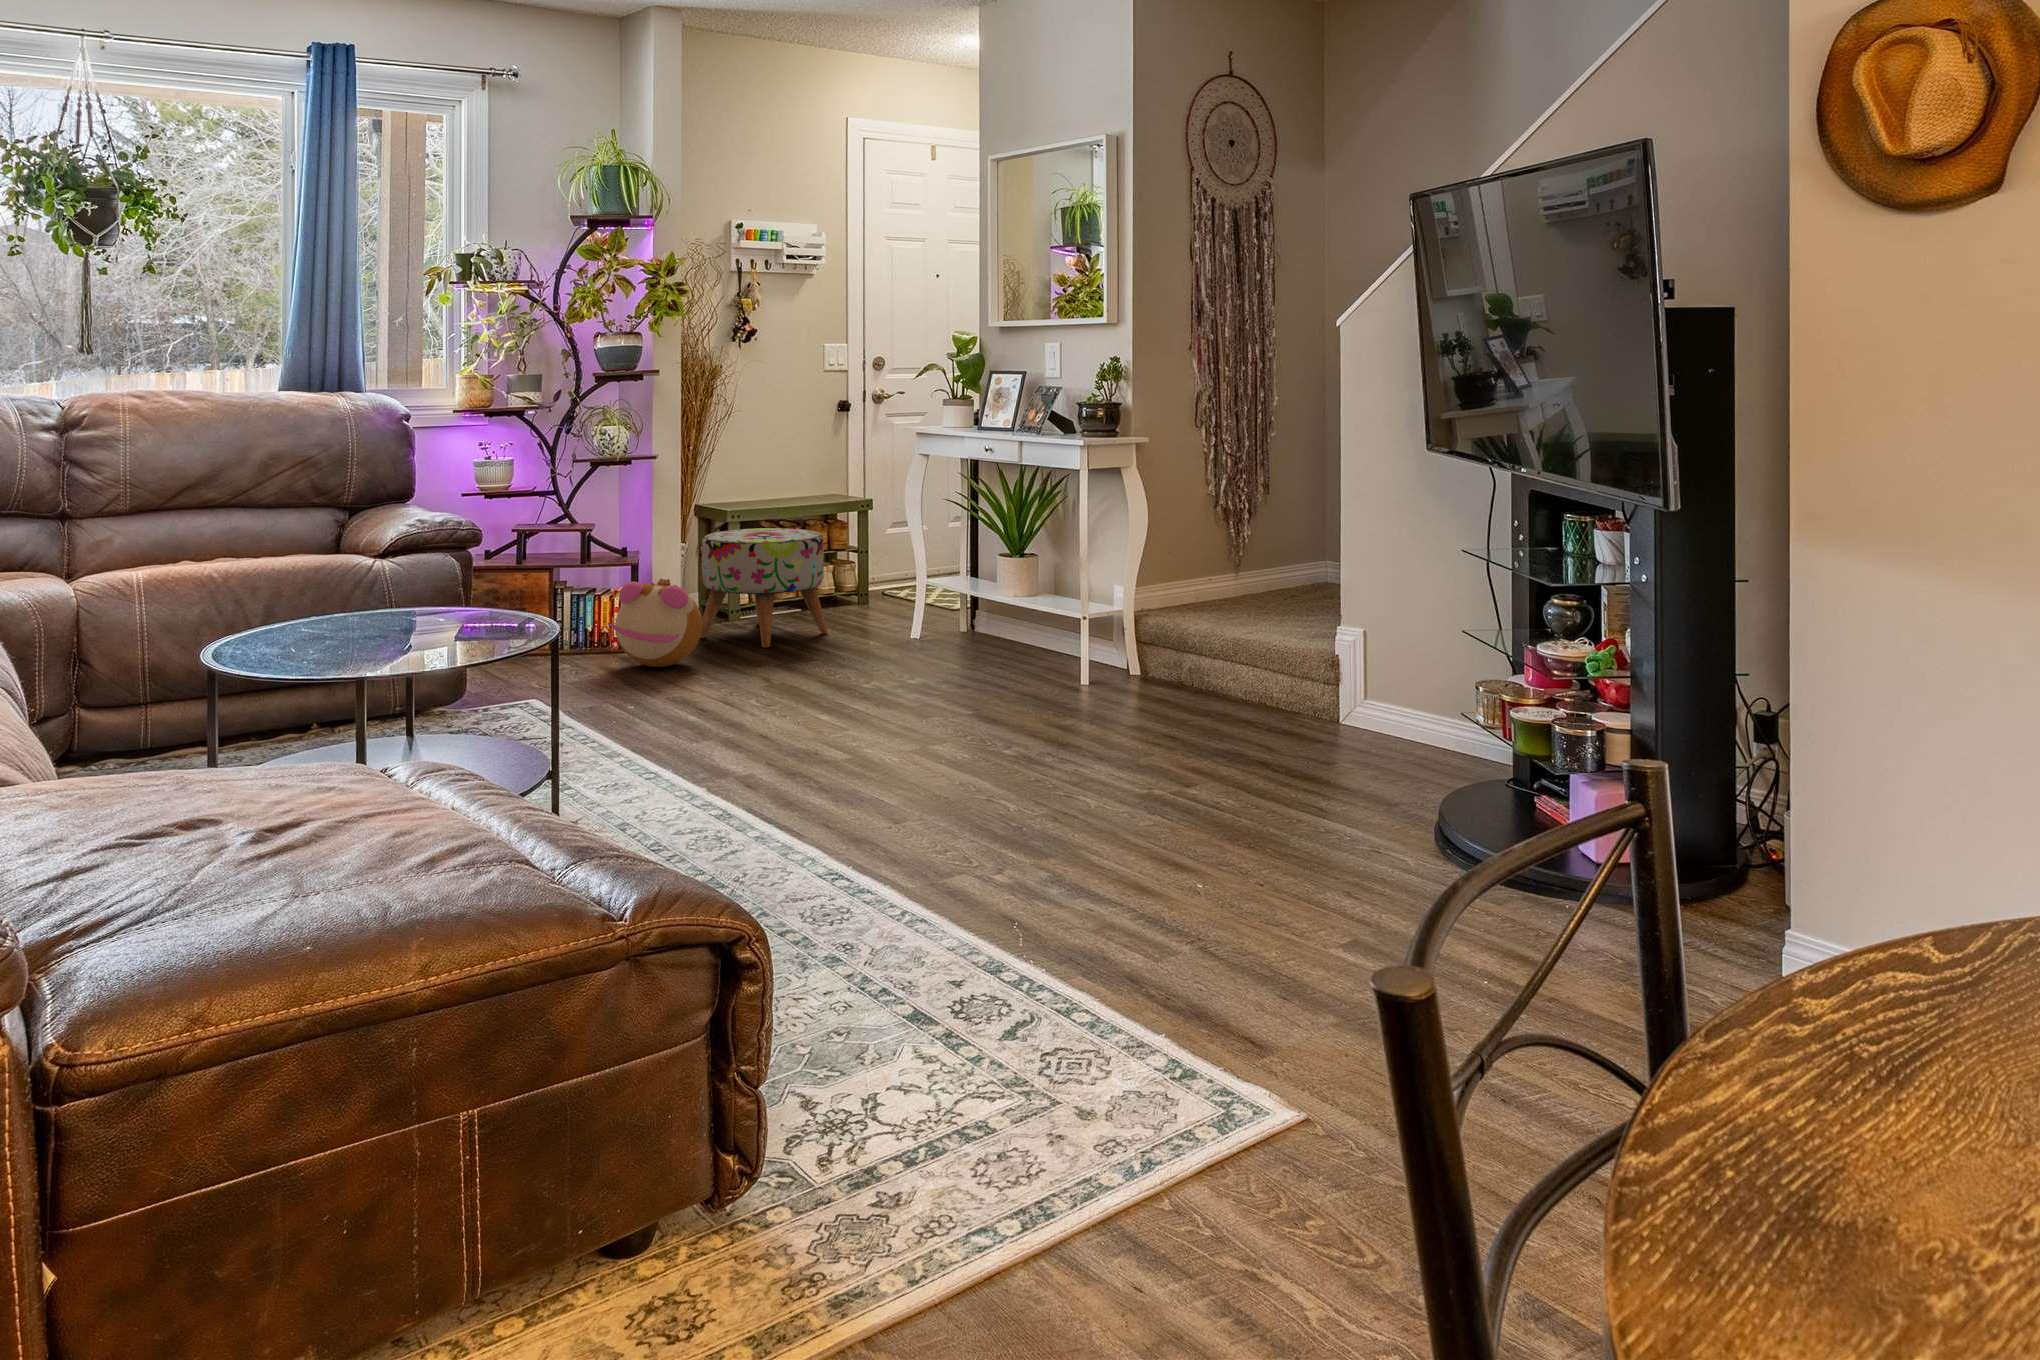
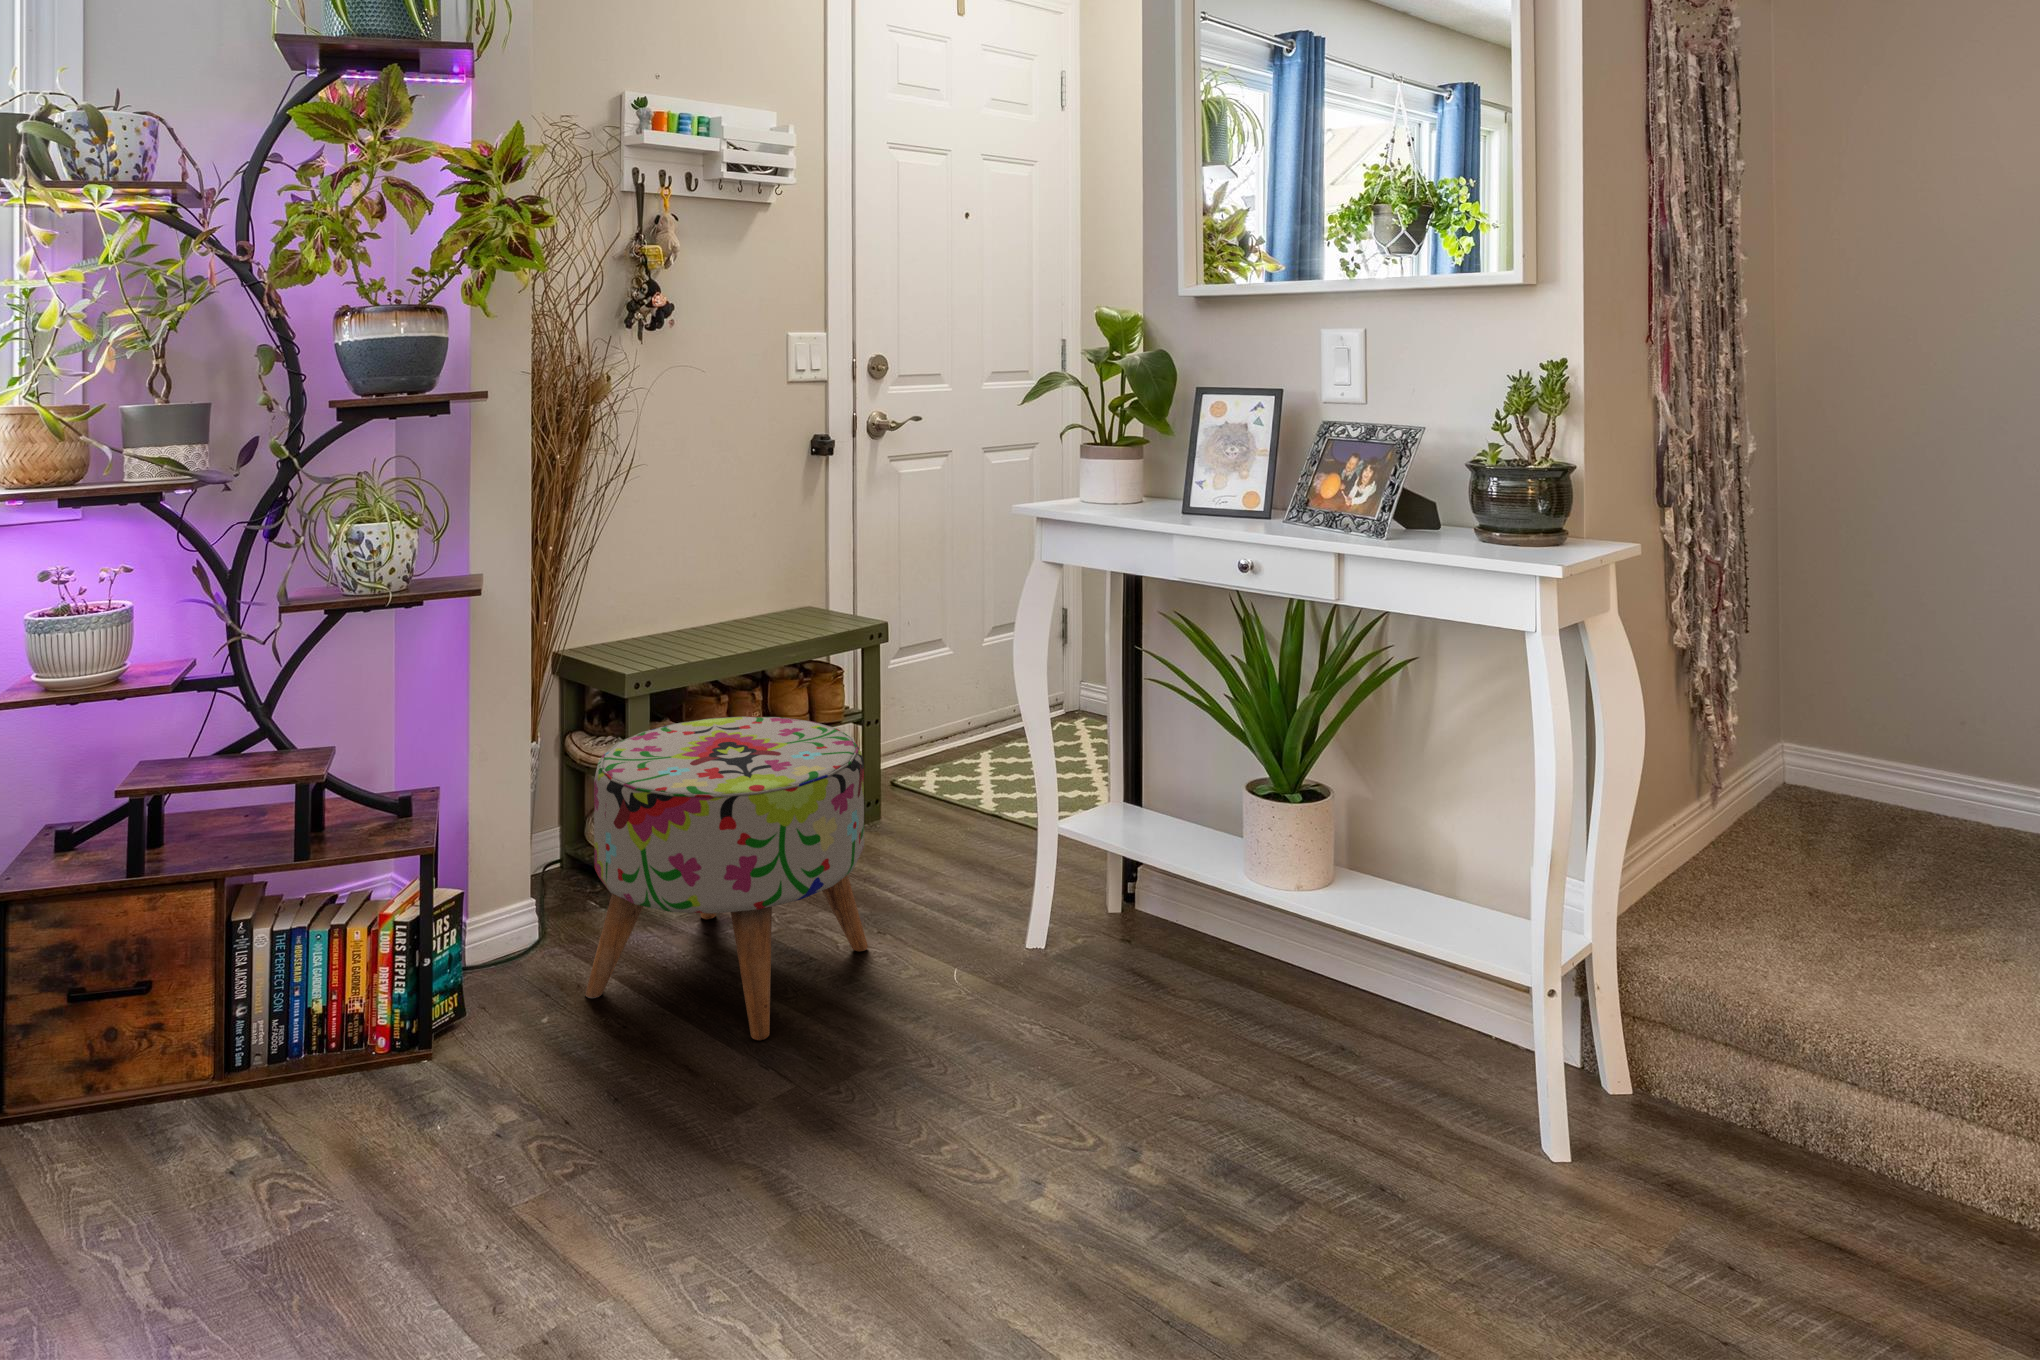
plush toy: present [608,578,702,667] -> none [369,953,633,1214]

